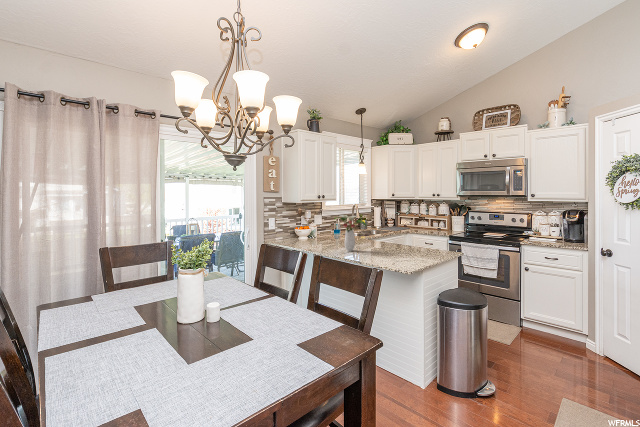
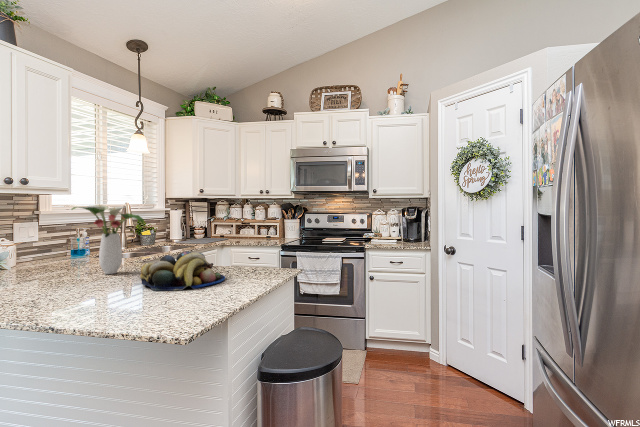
fruit bowl: none [367,242,410,263] -> present [140,251,225,291]

